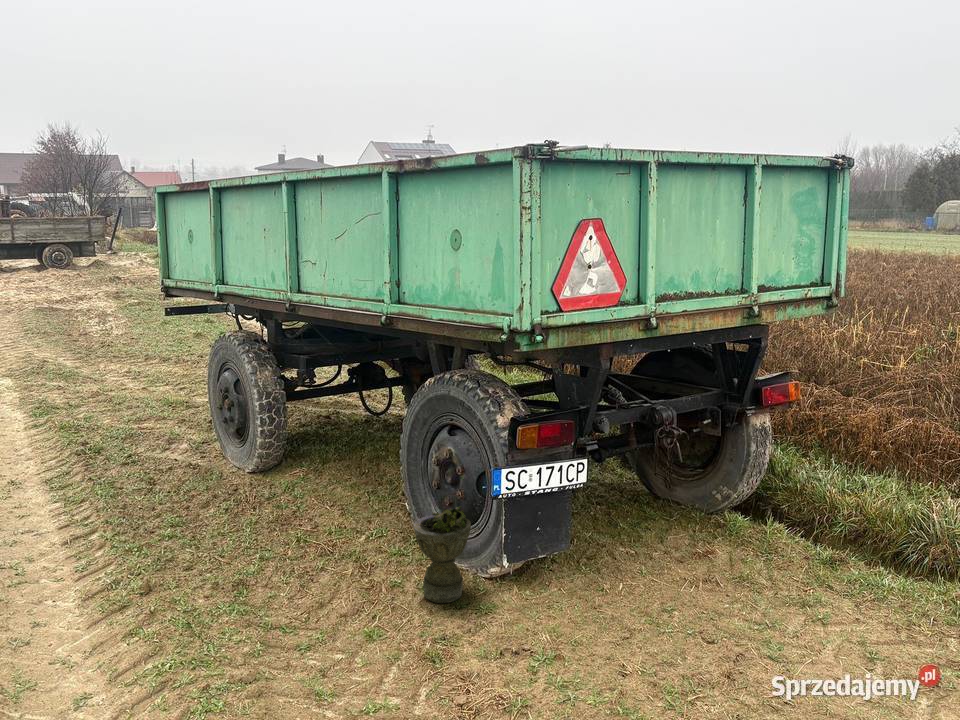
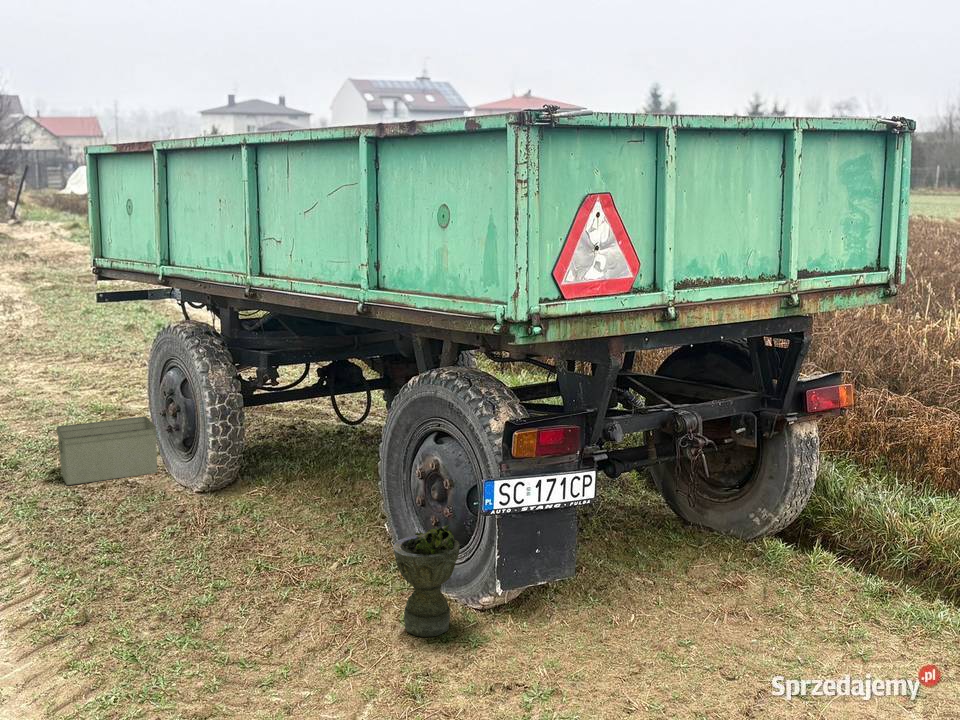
storage bin: none [132,409,216,467] -> present [57,417,157,485]

